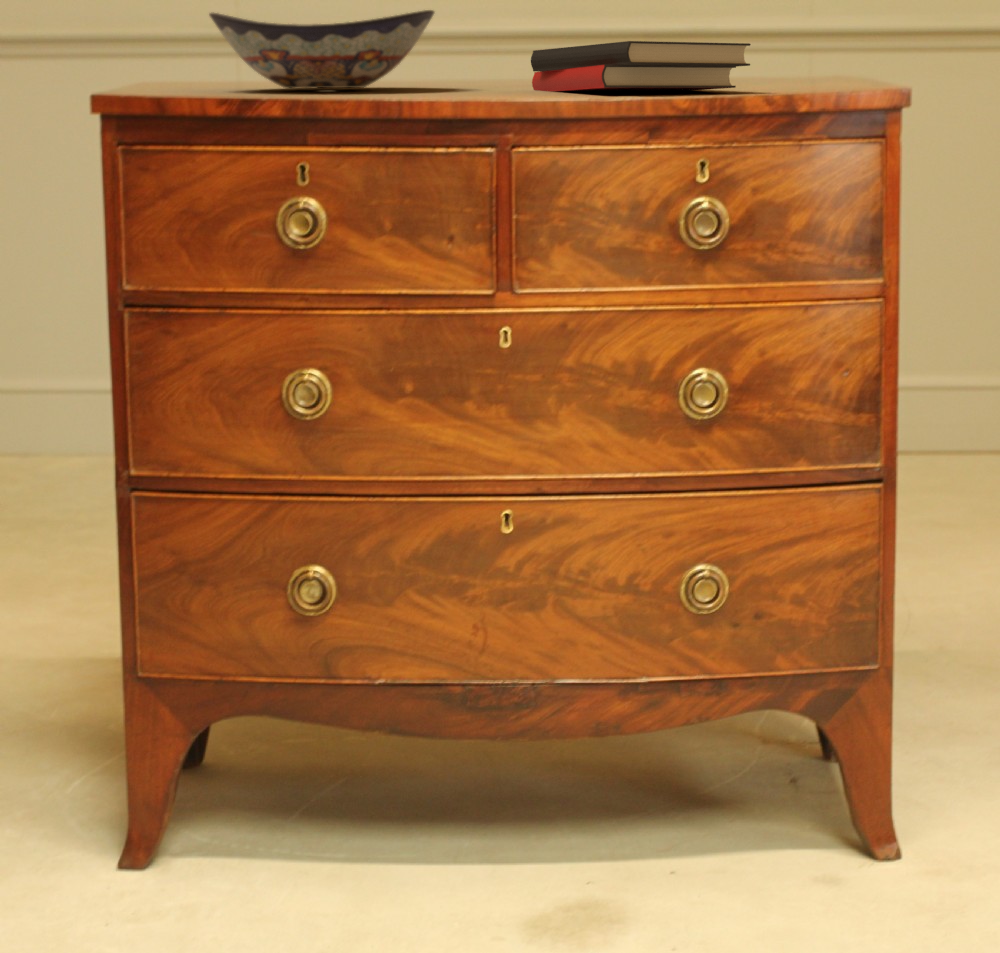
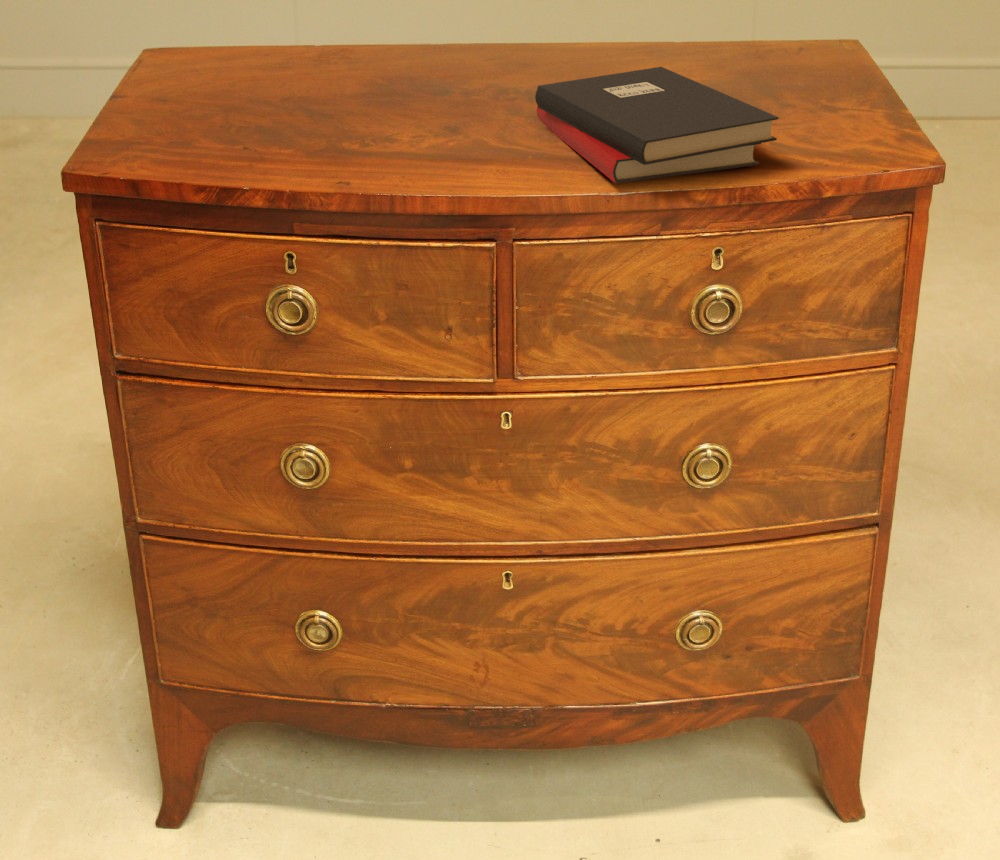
decorative bowl: present [209,10,434,88] -> none [182,22,430,125]

